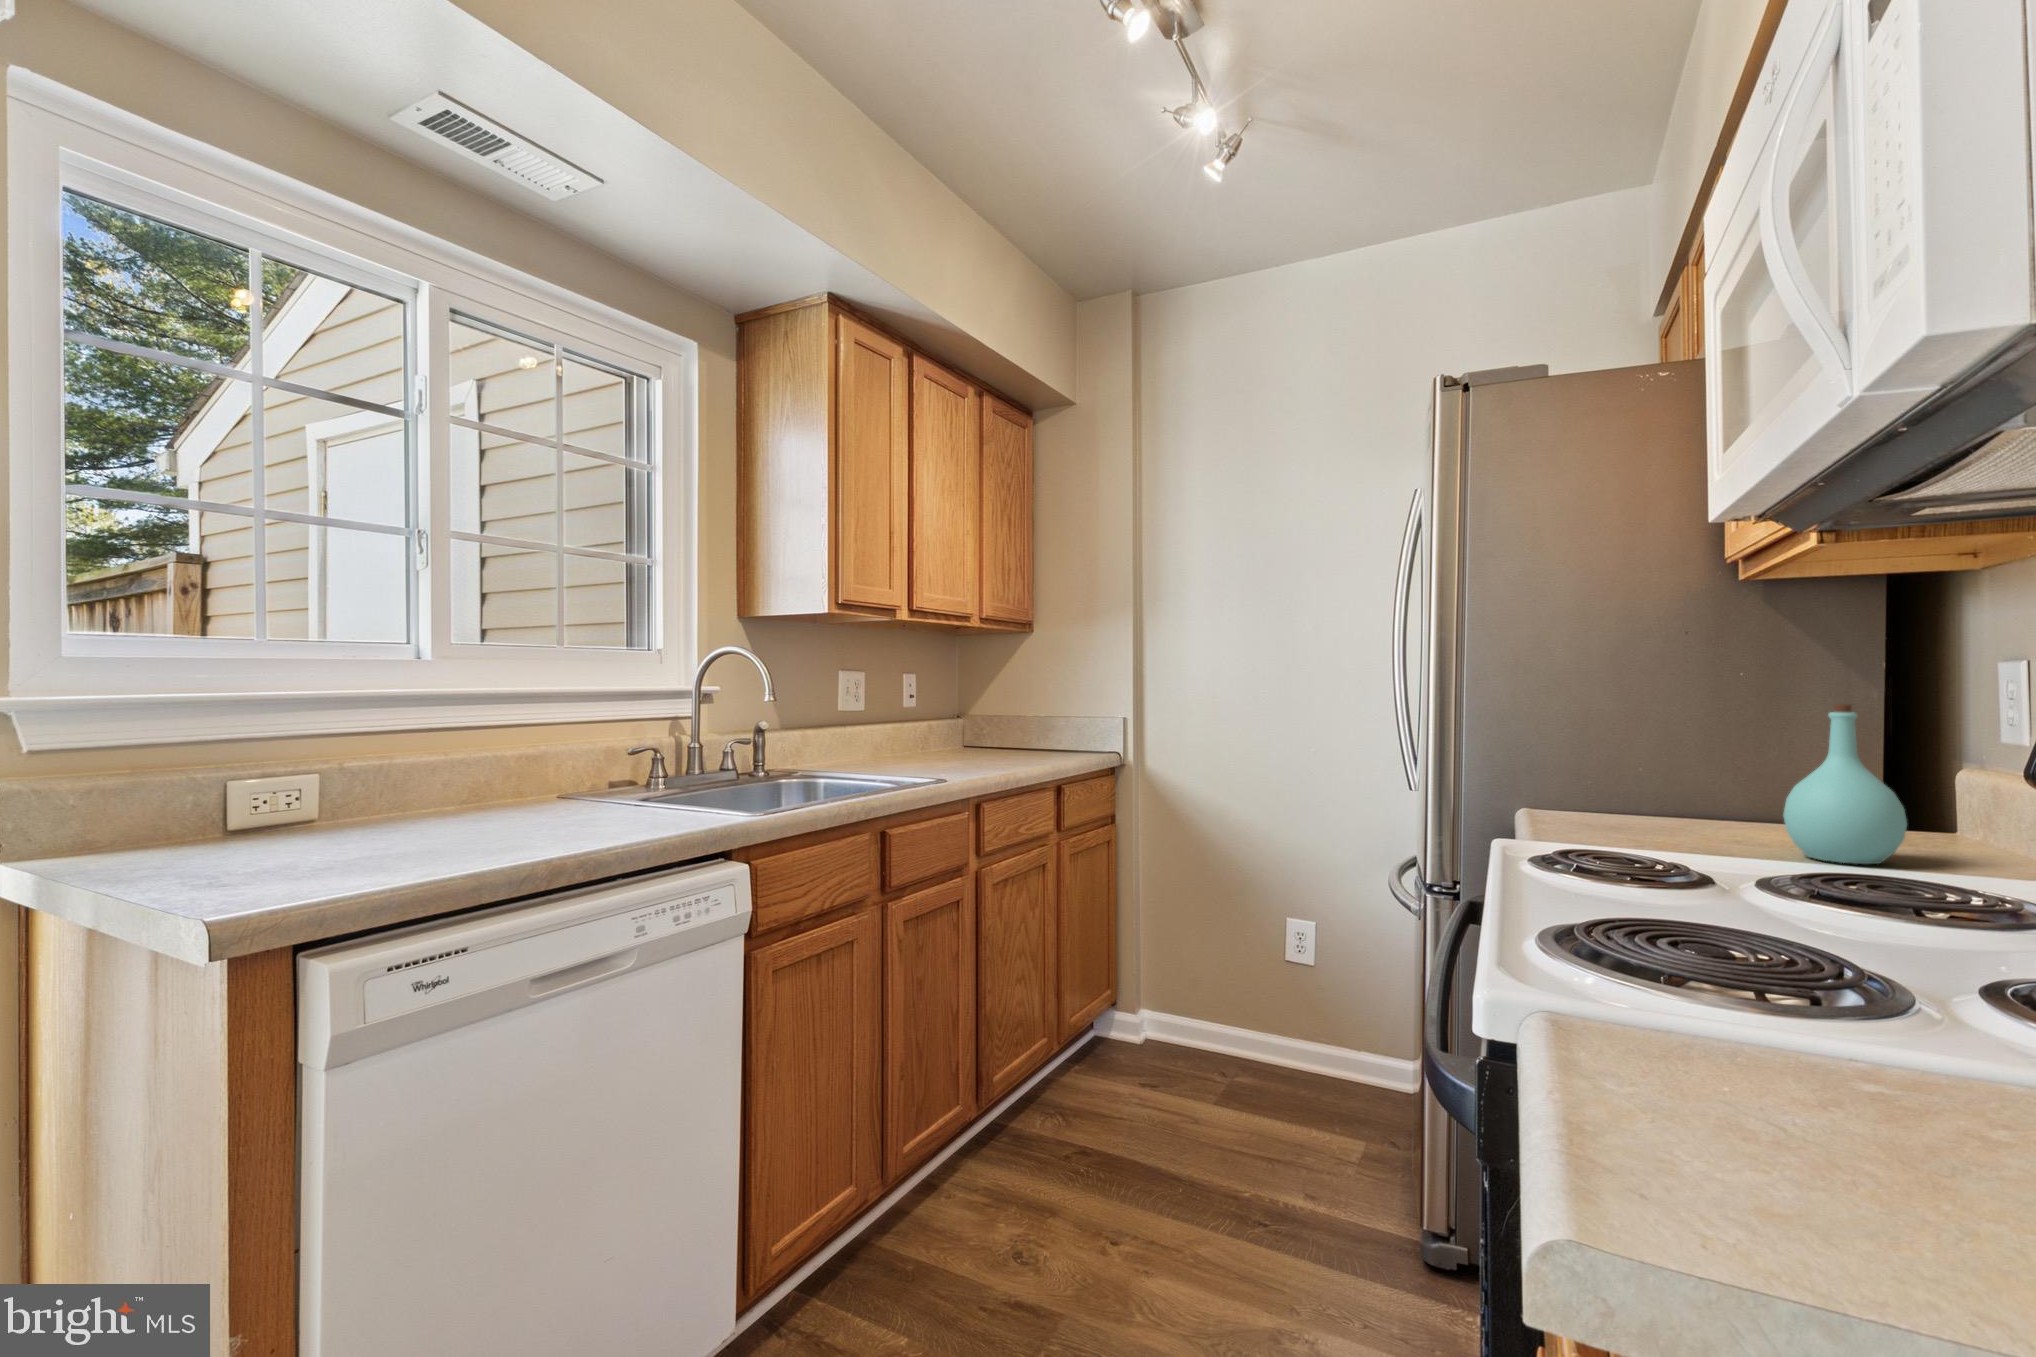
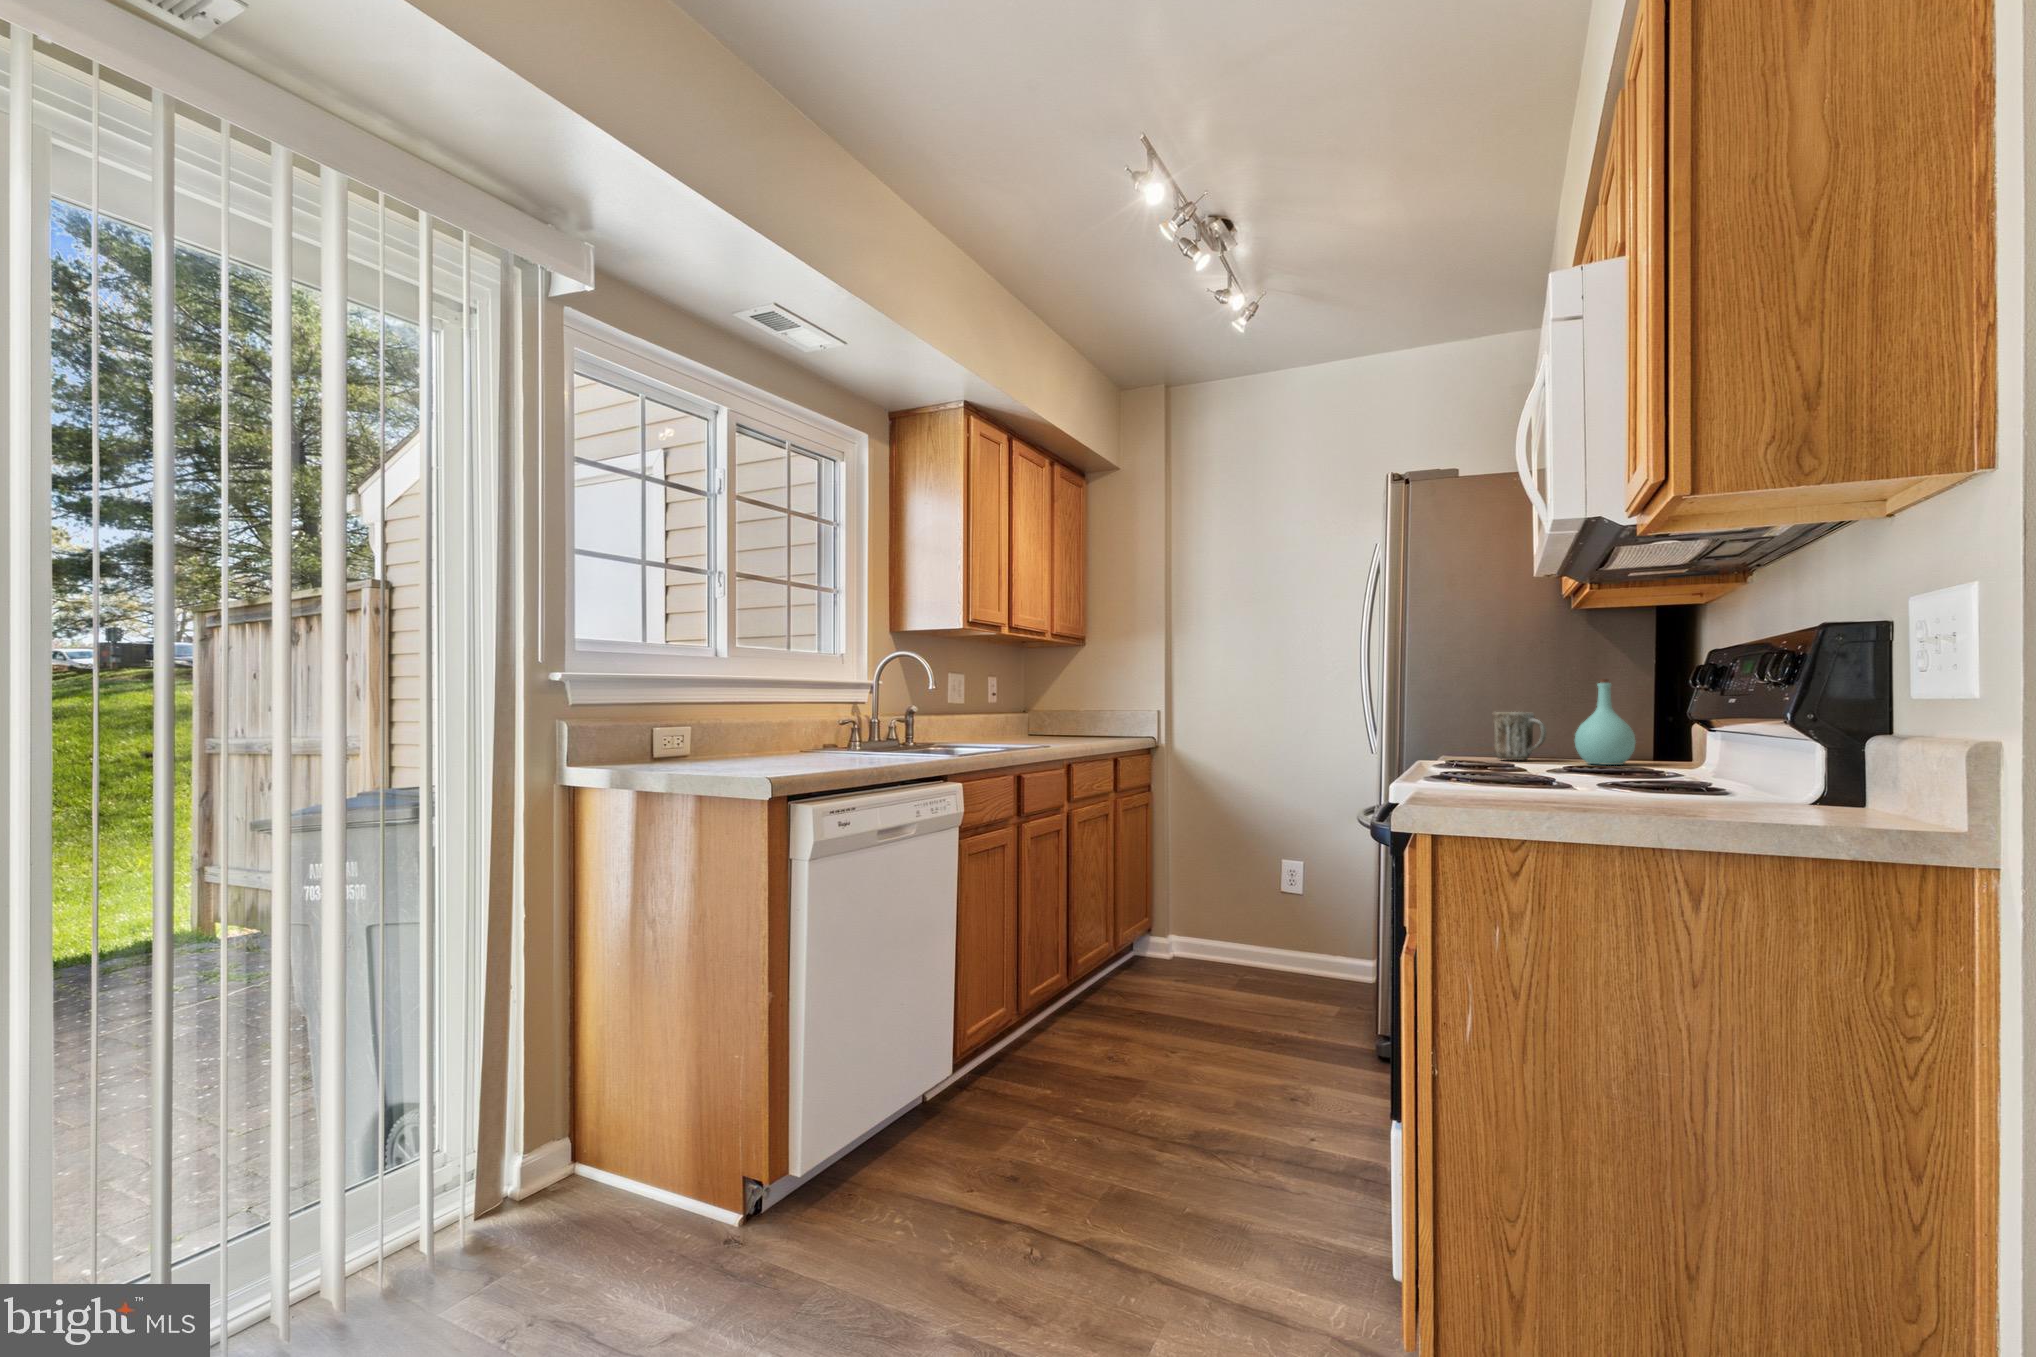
mug: none [1621,755,1723,841] -> present [1493,712,1546,760]

